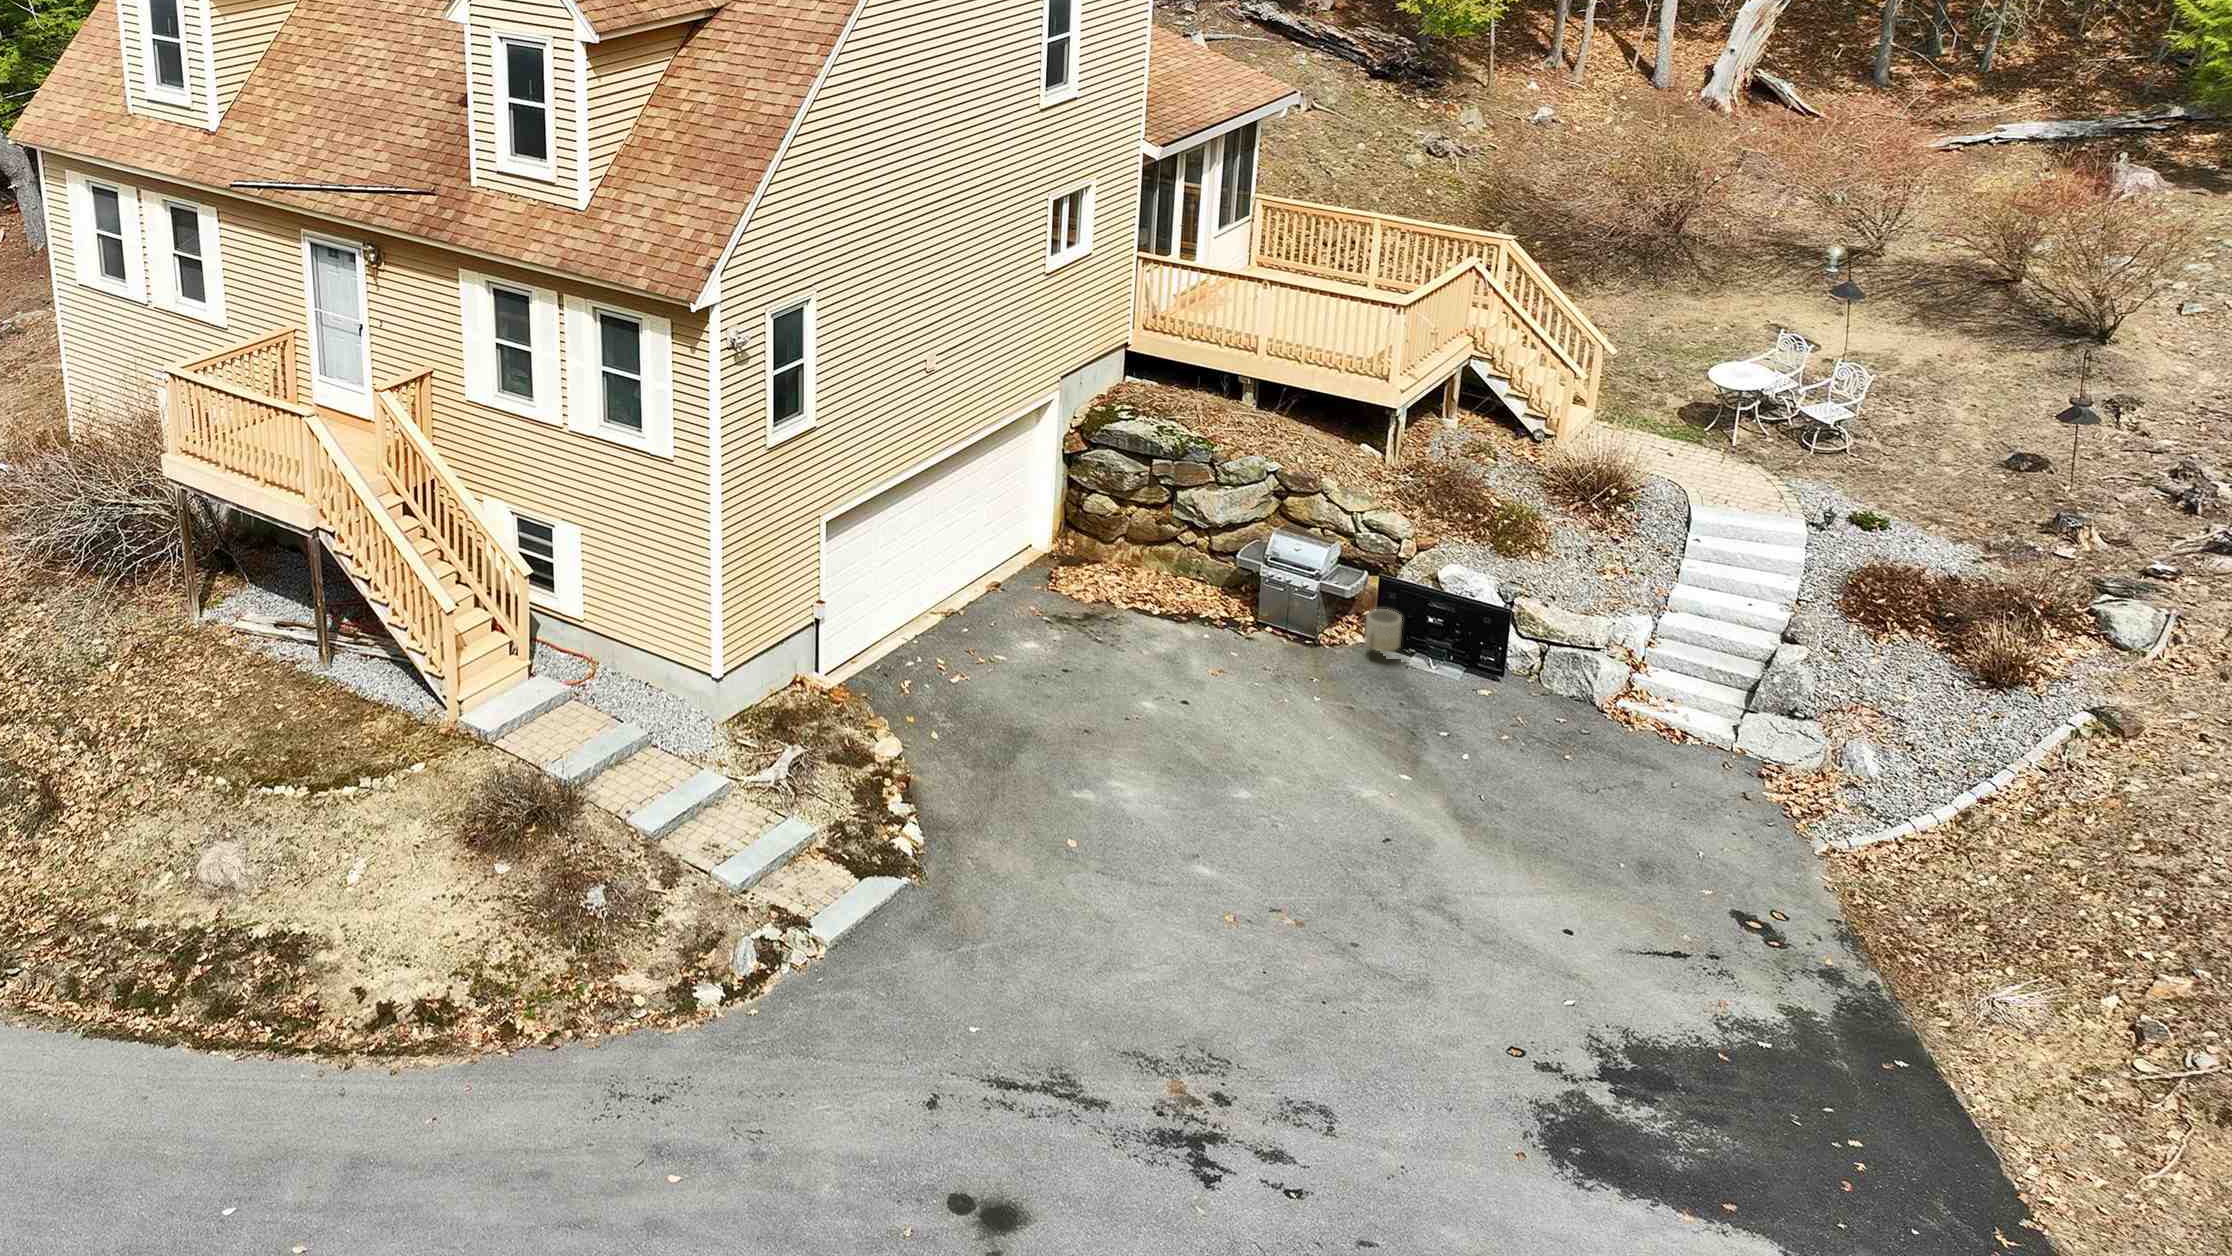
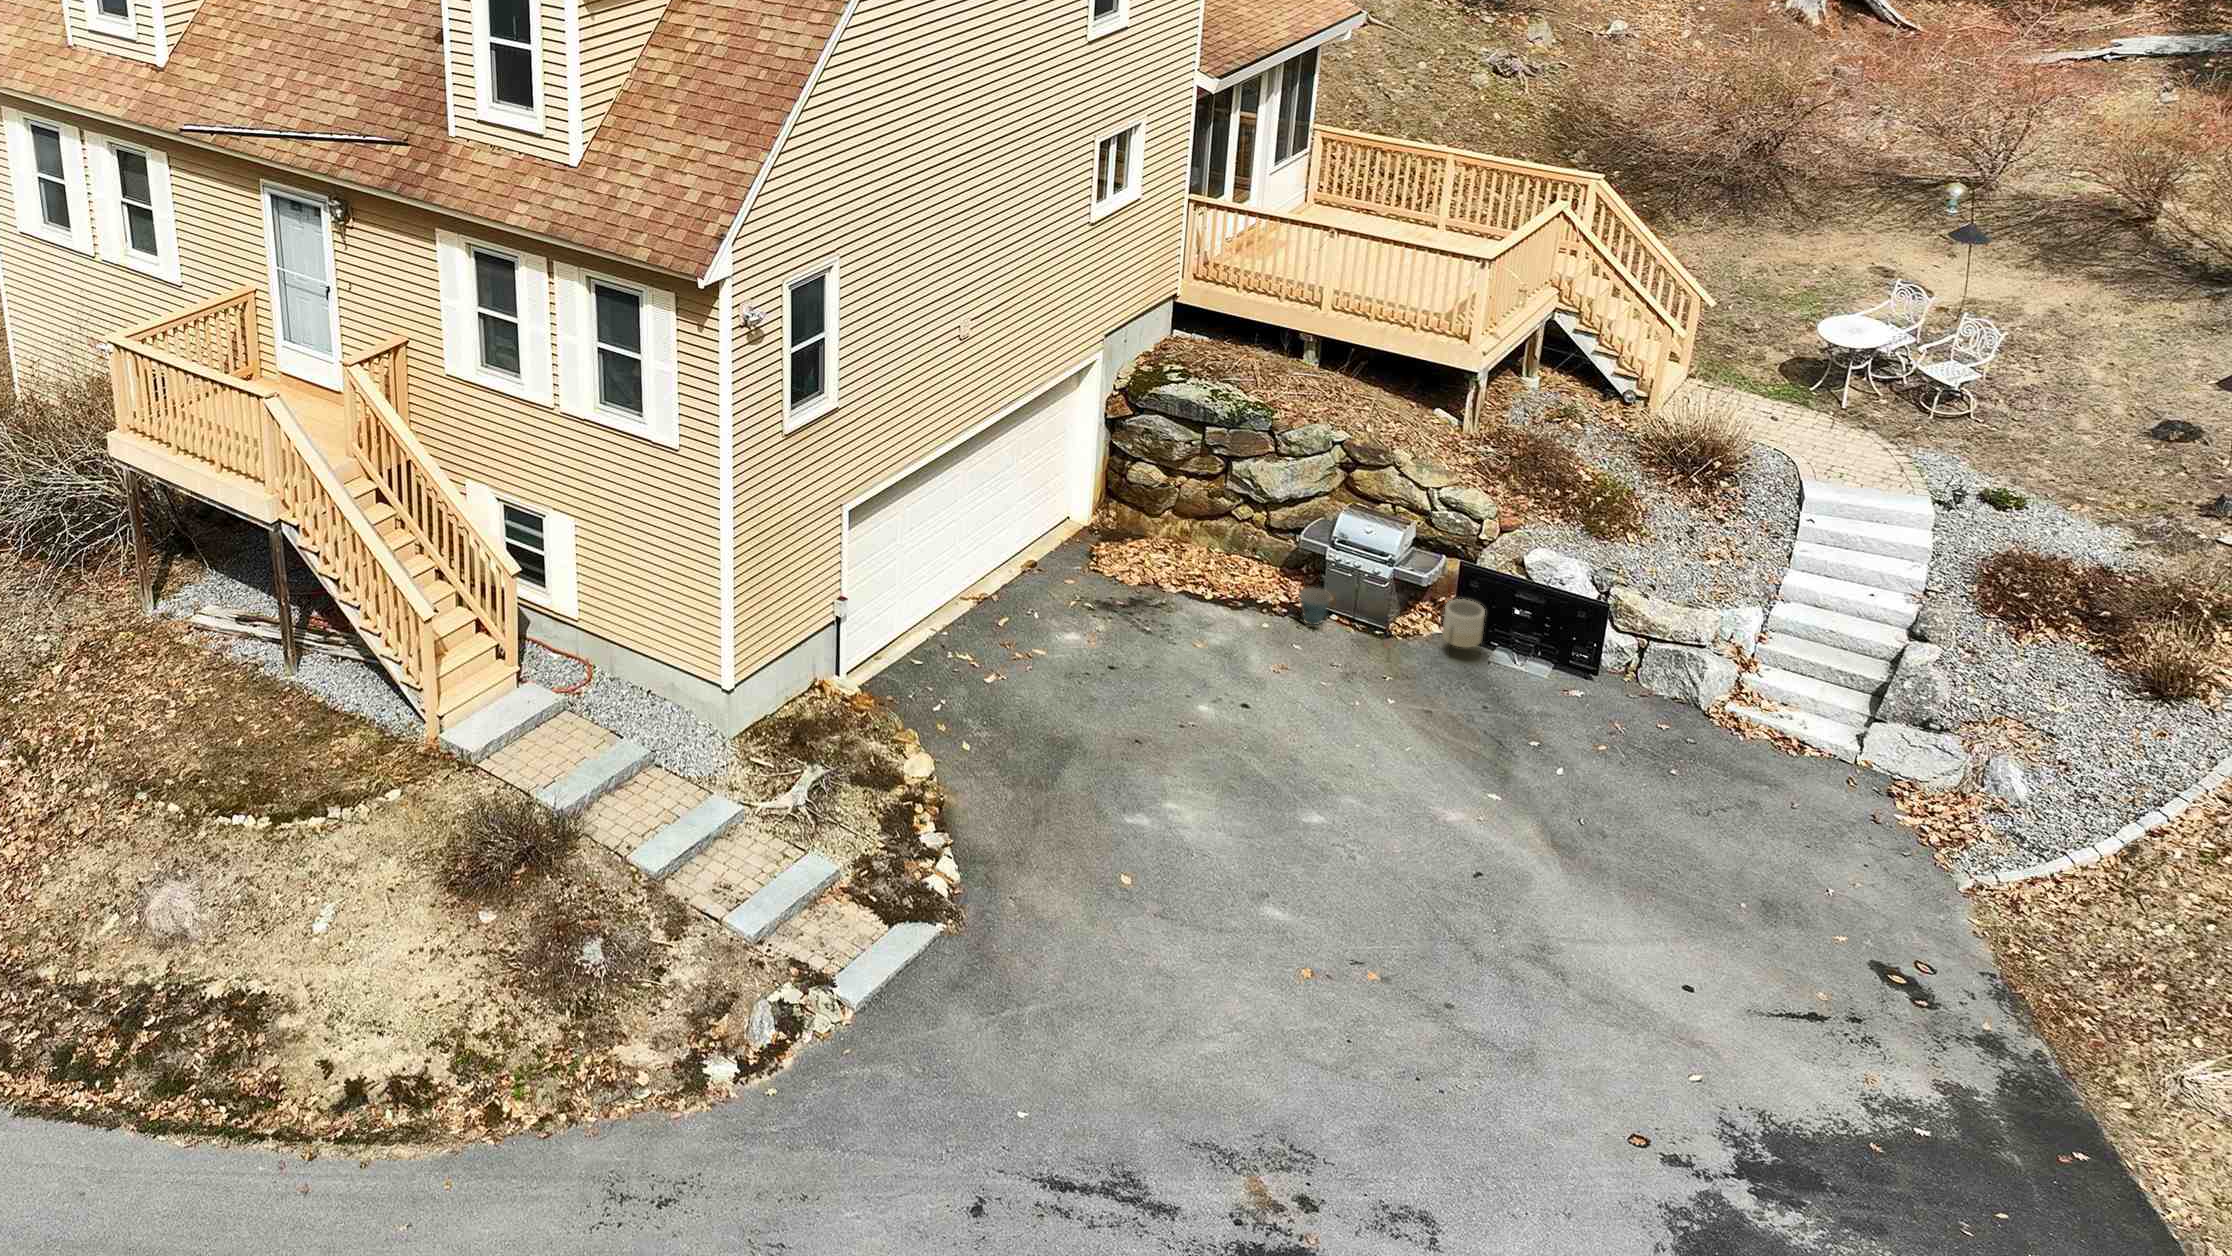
bucket: none [1236,602,1265,635] -> present [1299,588,1331,625]

